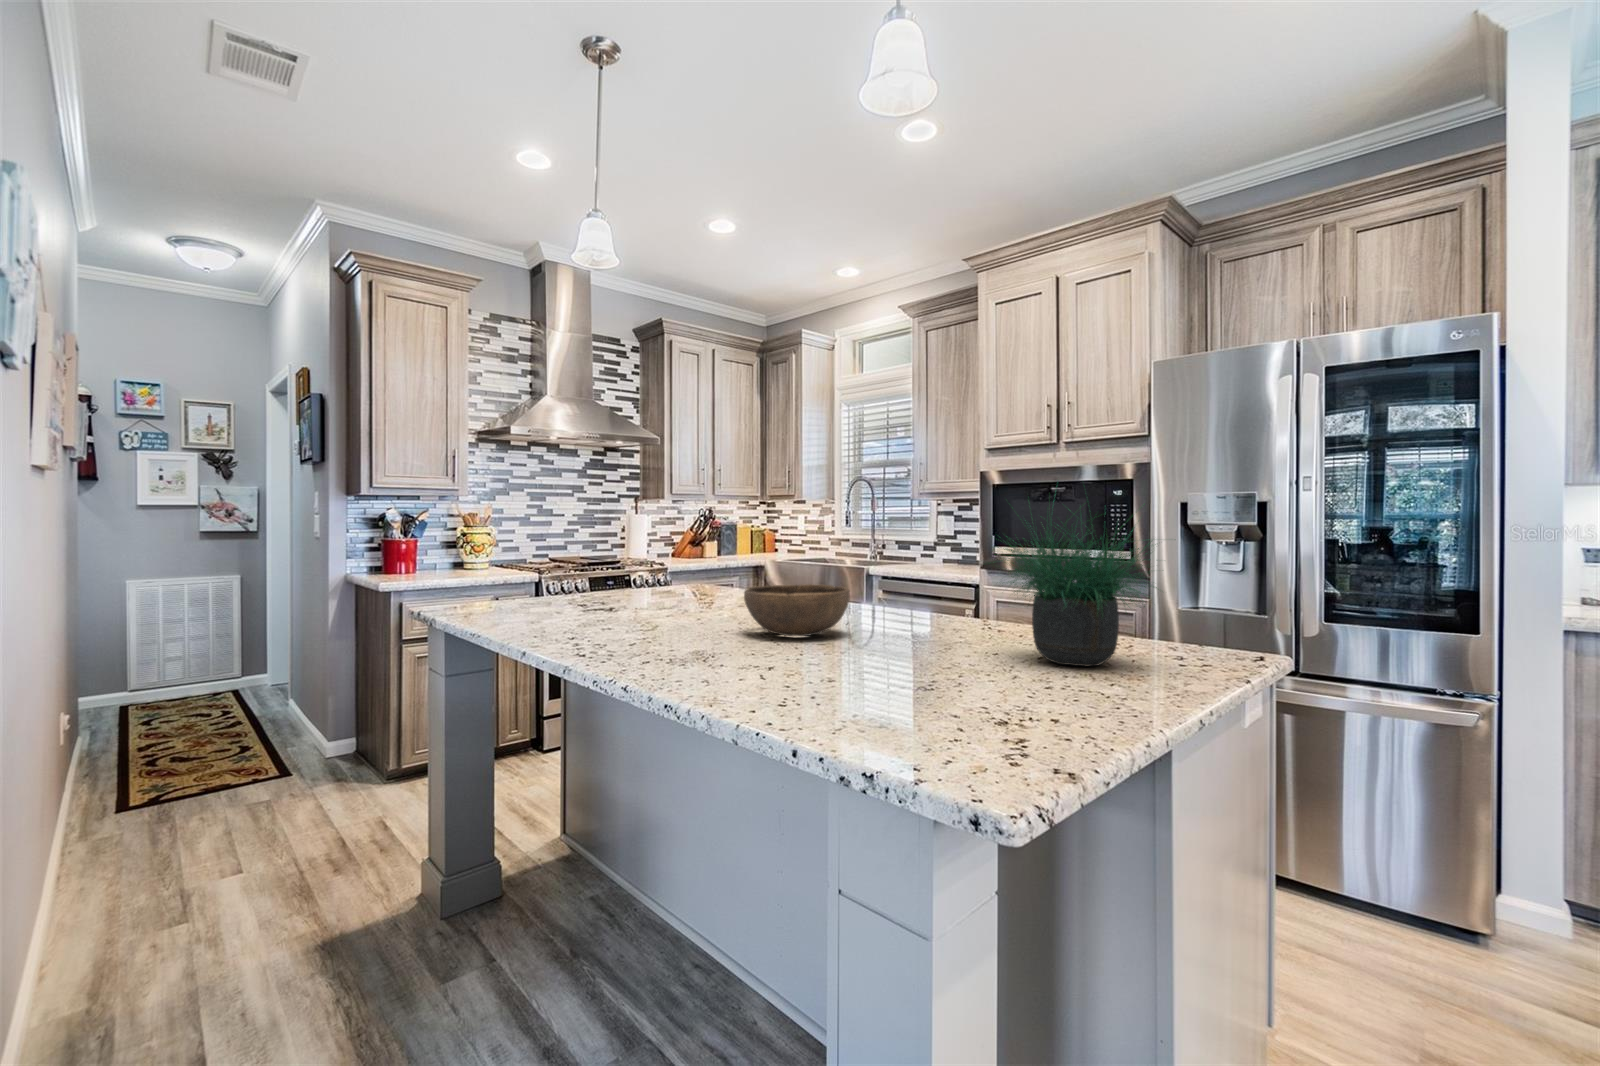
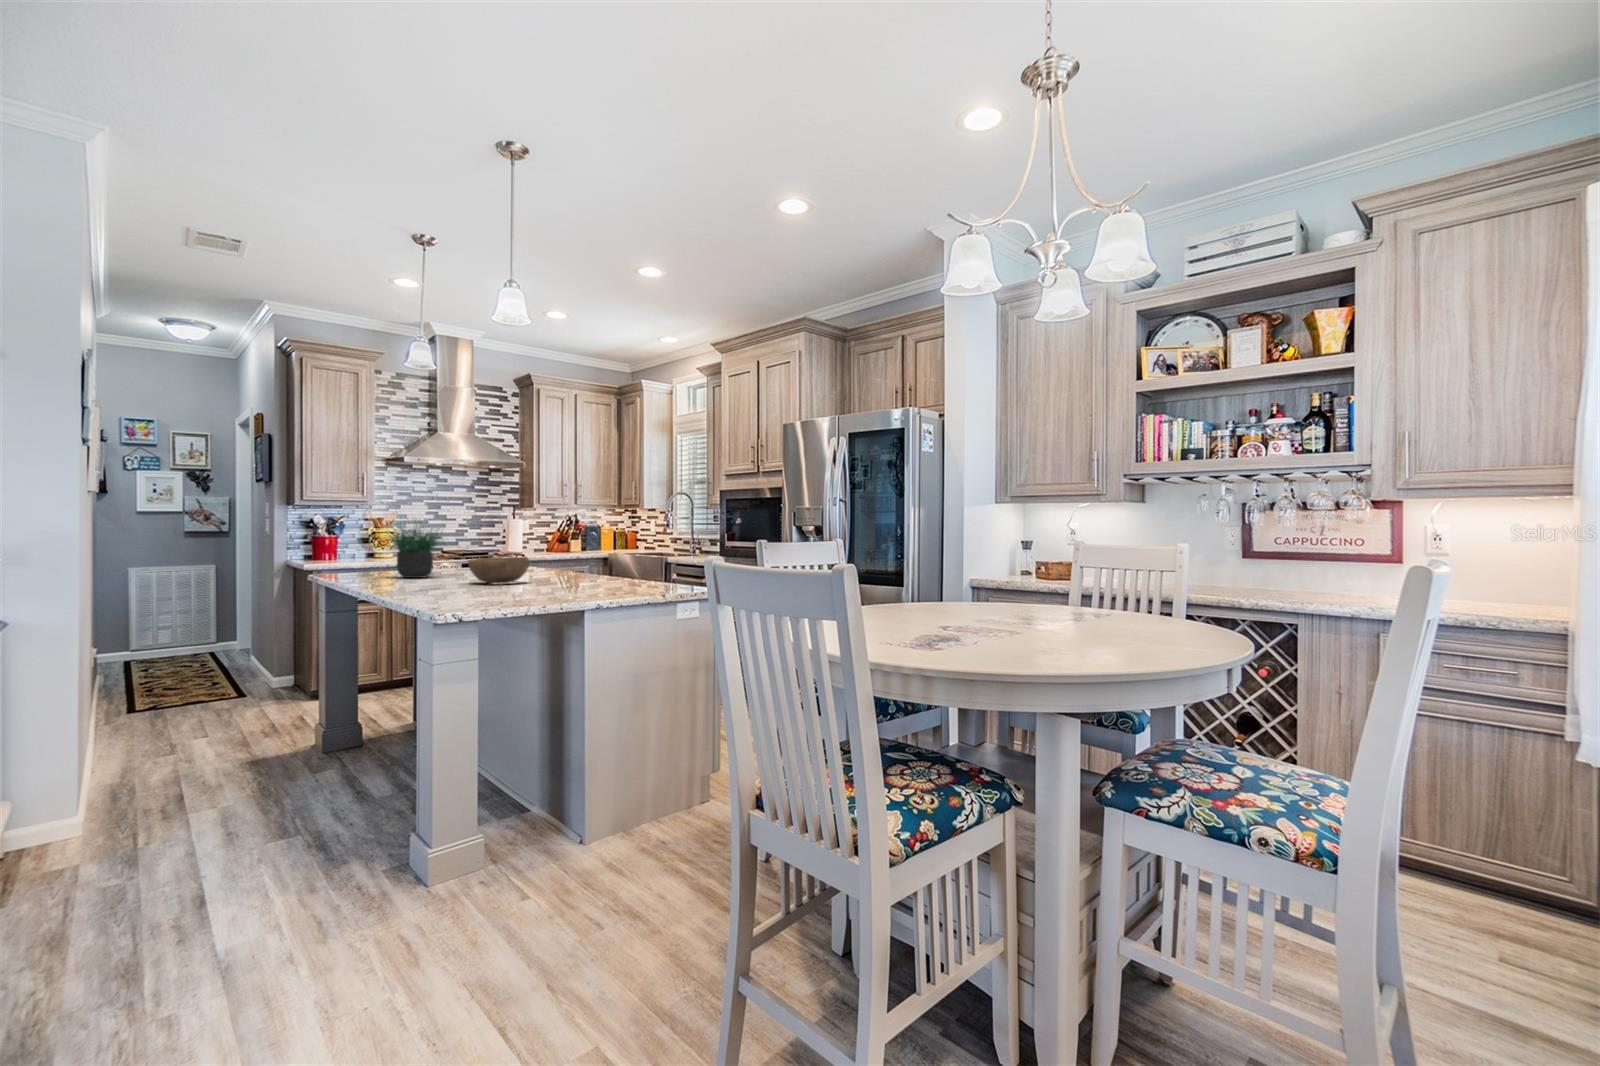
potted plant: present [998,501,1157,666] -> present [386,520,443,578]

